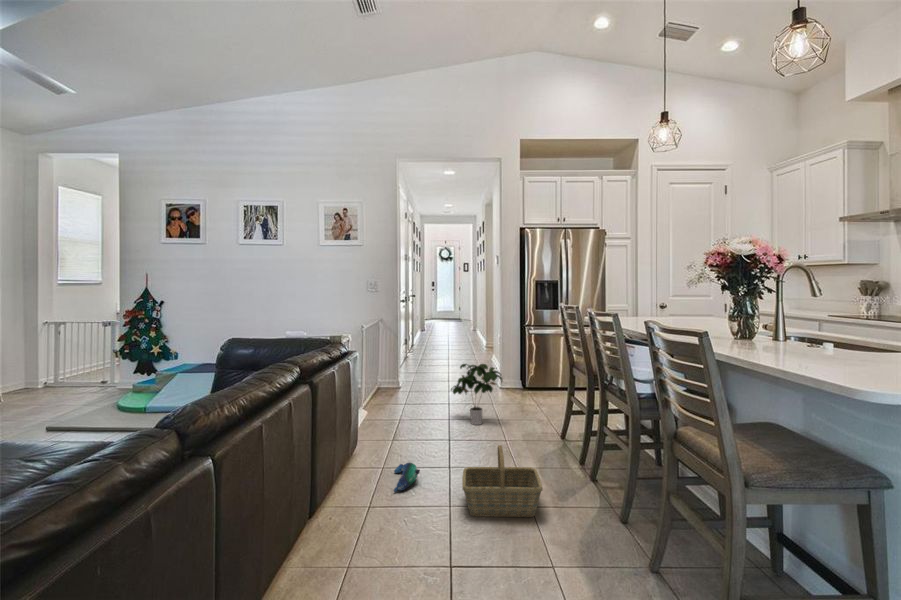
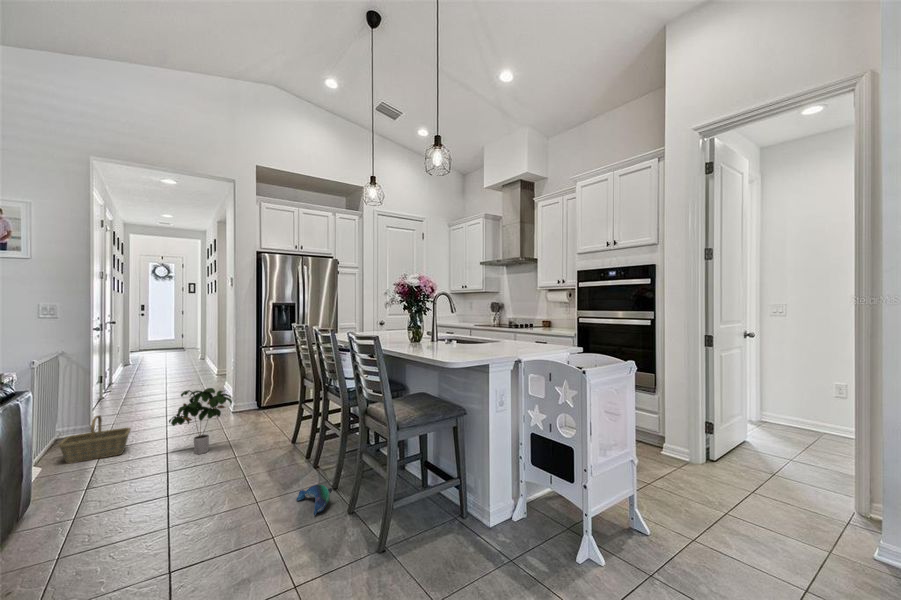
basket: present [462,445,543,517] -> present [59,415,131,464]
plush toy: present [394,463,420,492] -> present [296,485,332,515]

